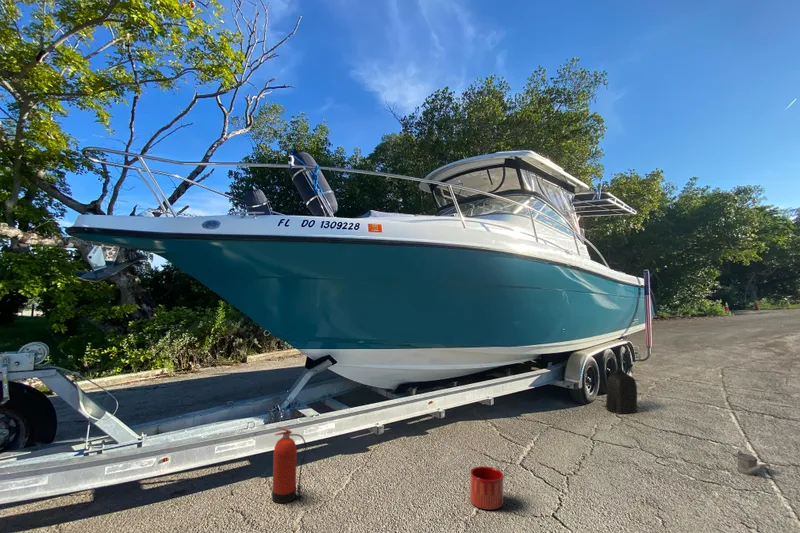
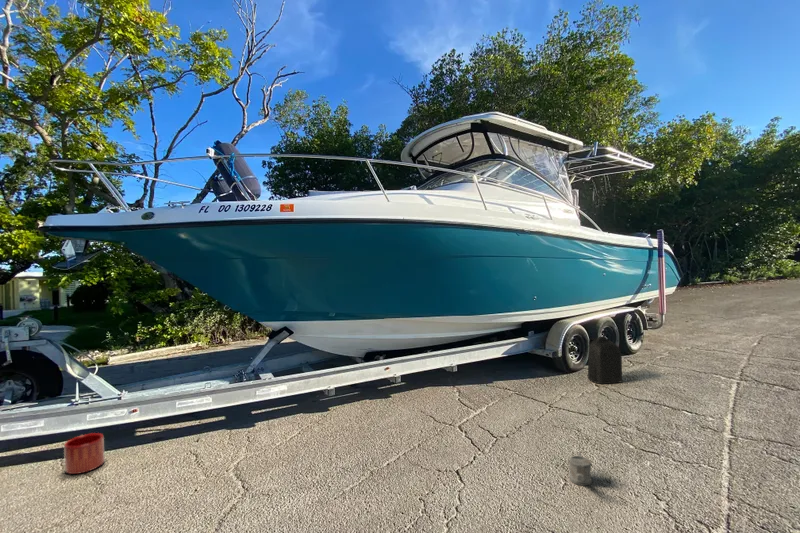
fire extinguisher: present [272,426,306,503] -> none [182,395,215,466]
watering can: present [737,451,765,476] -> present [569,452,592,486]
planter: present [470,466,504,510] -> present [64,433,105,474]

